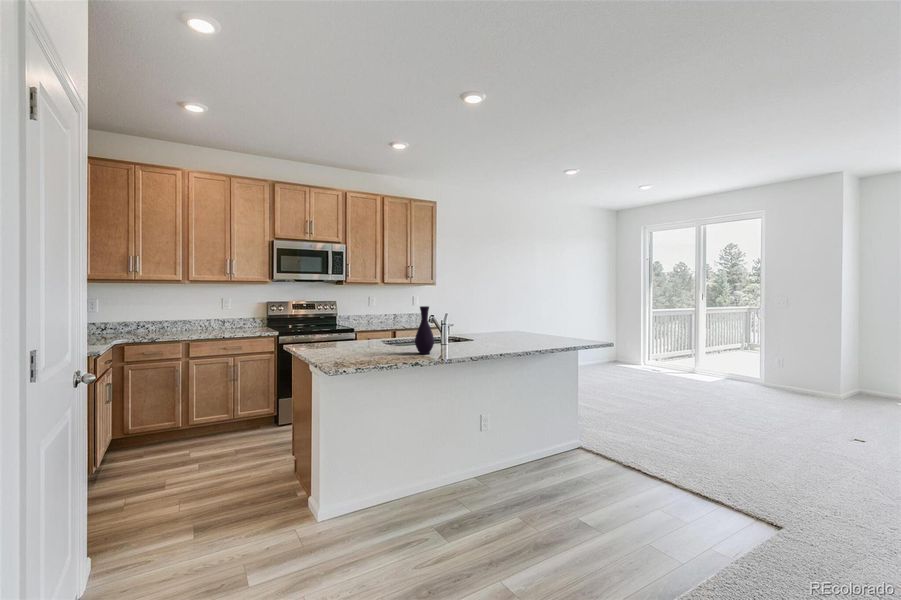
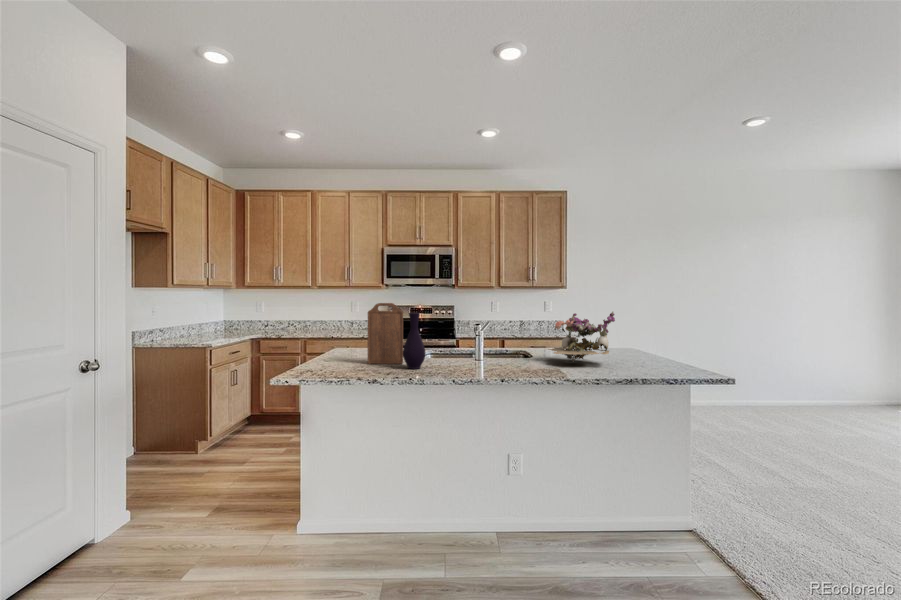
cutting board: none [374,298,404,354] -> present [368,303,403,364]
flower arrangement: none [494,303,544,341] -> present [549,312,615,361]

